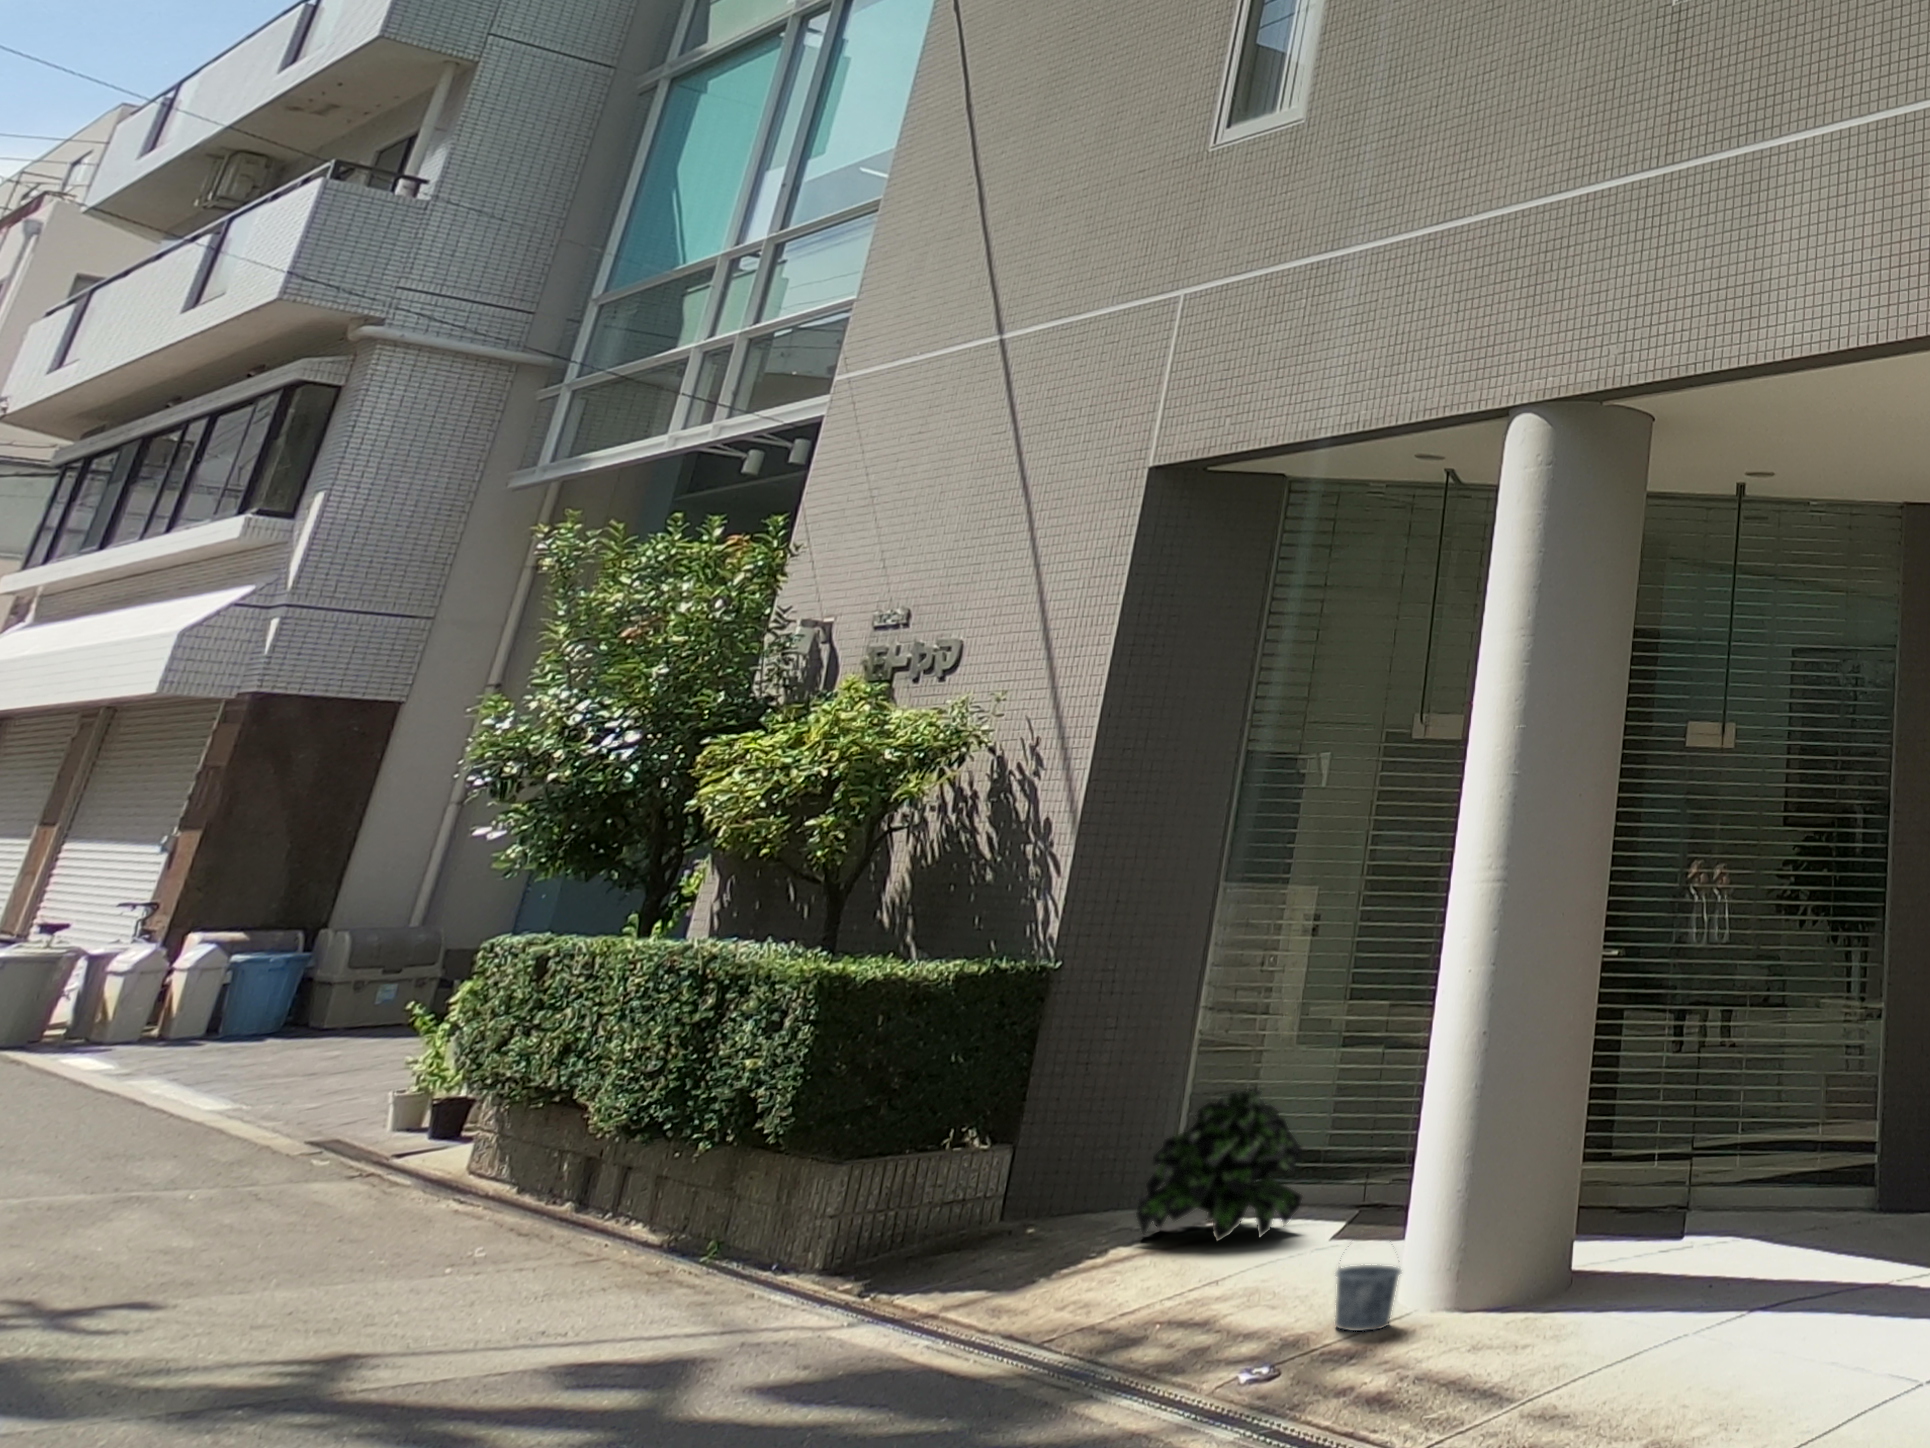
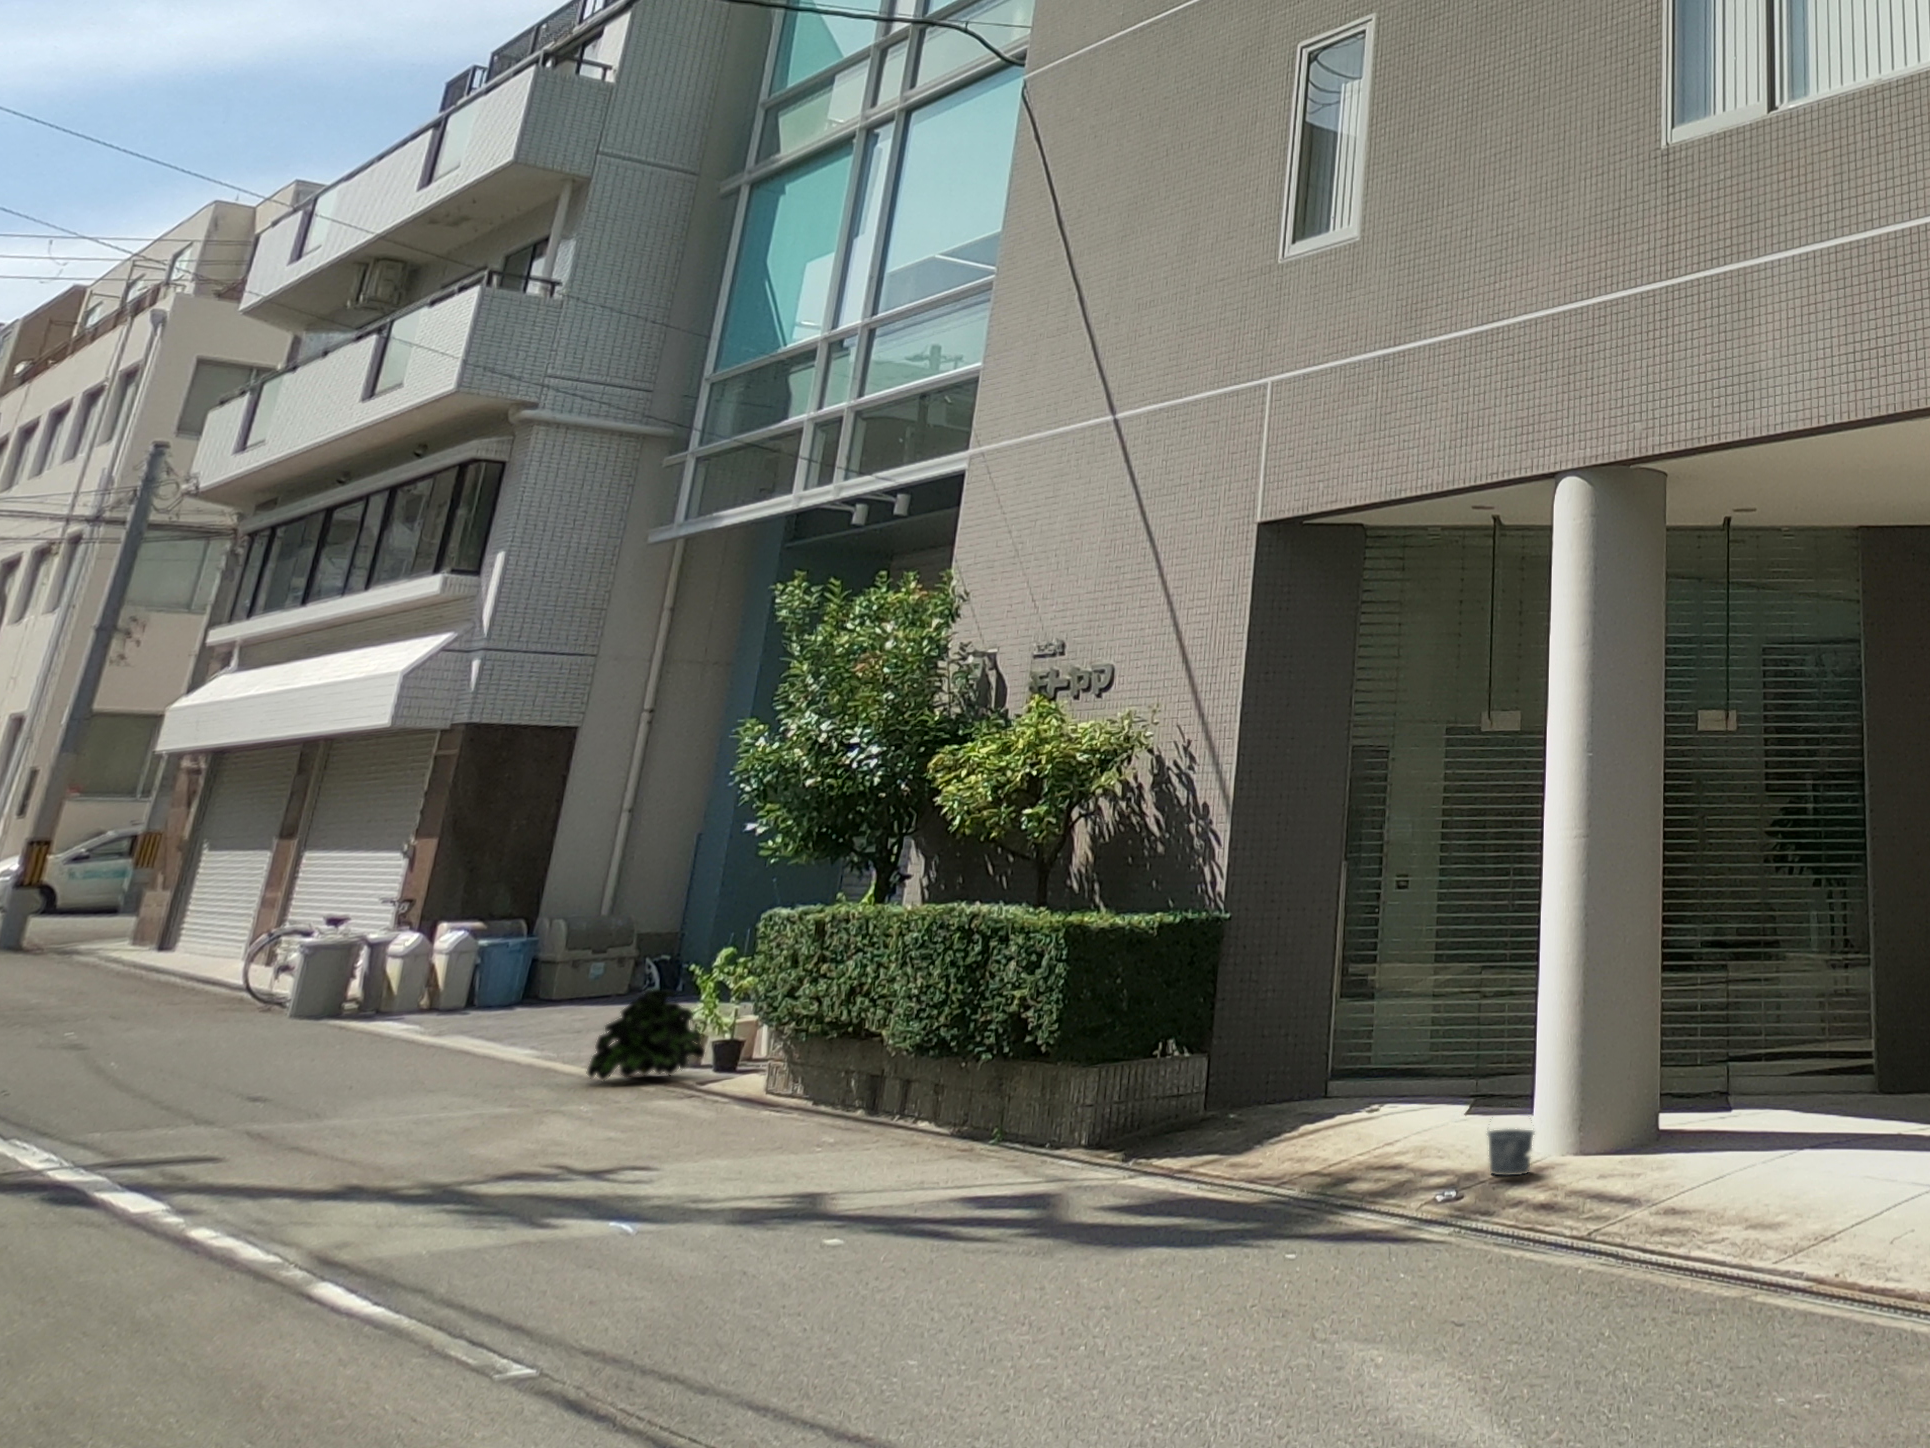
potted plant: present [1136,1090,1302,1241] -> present [587,989,704,1081]

